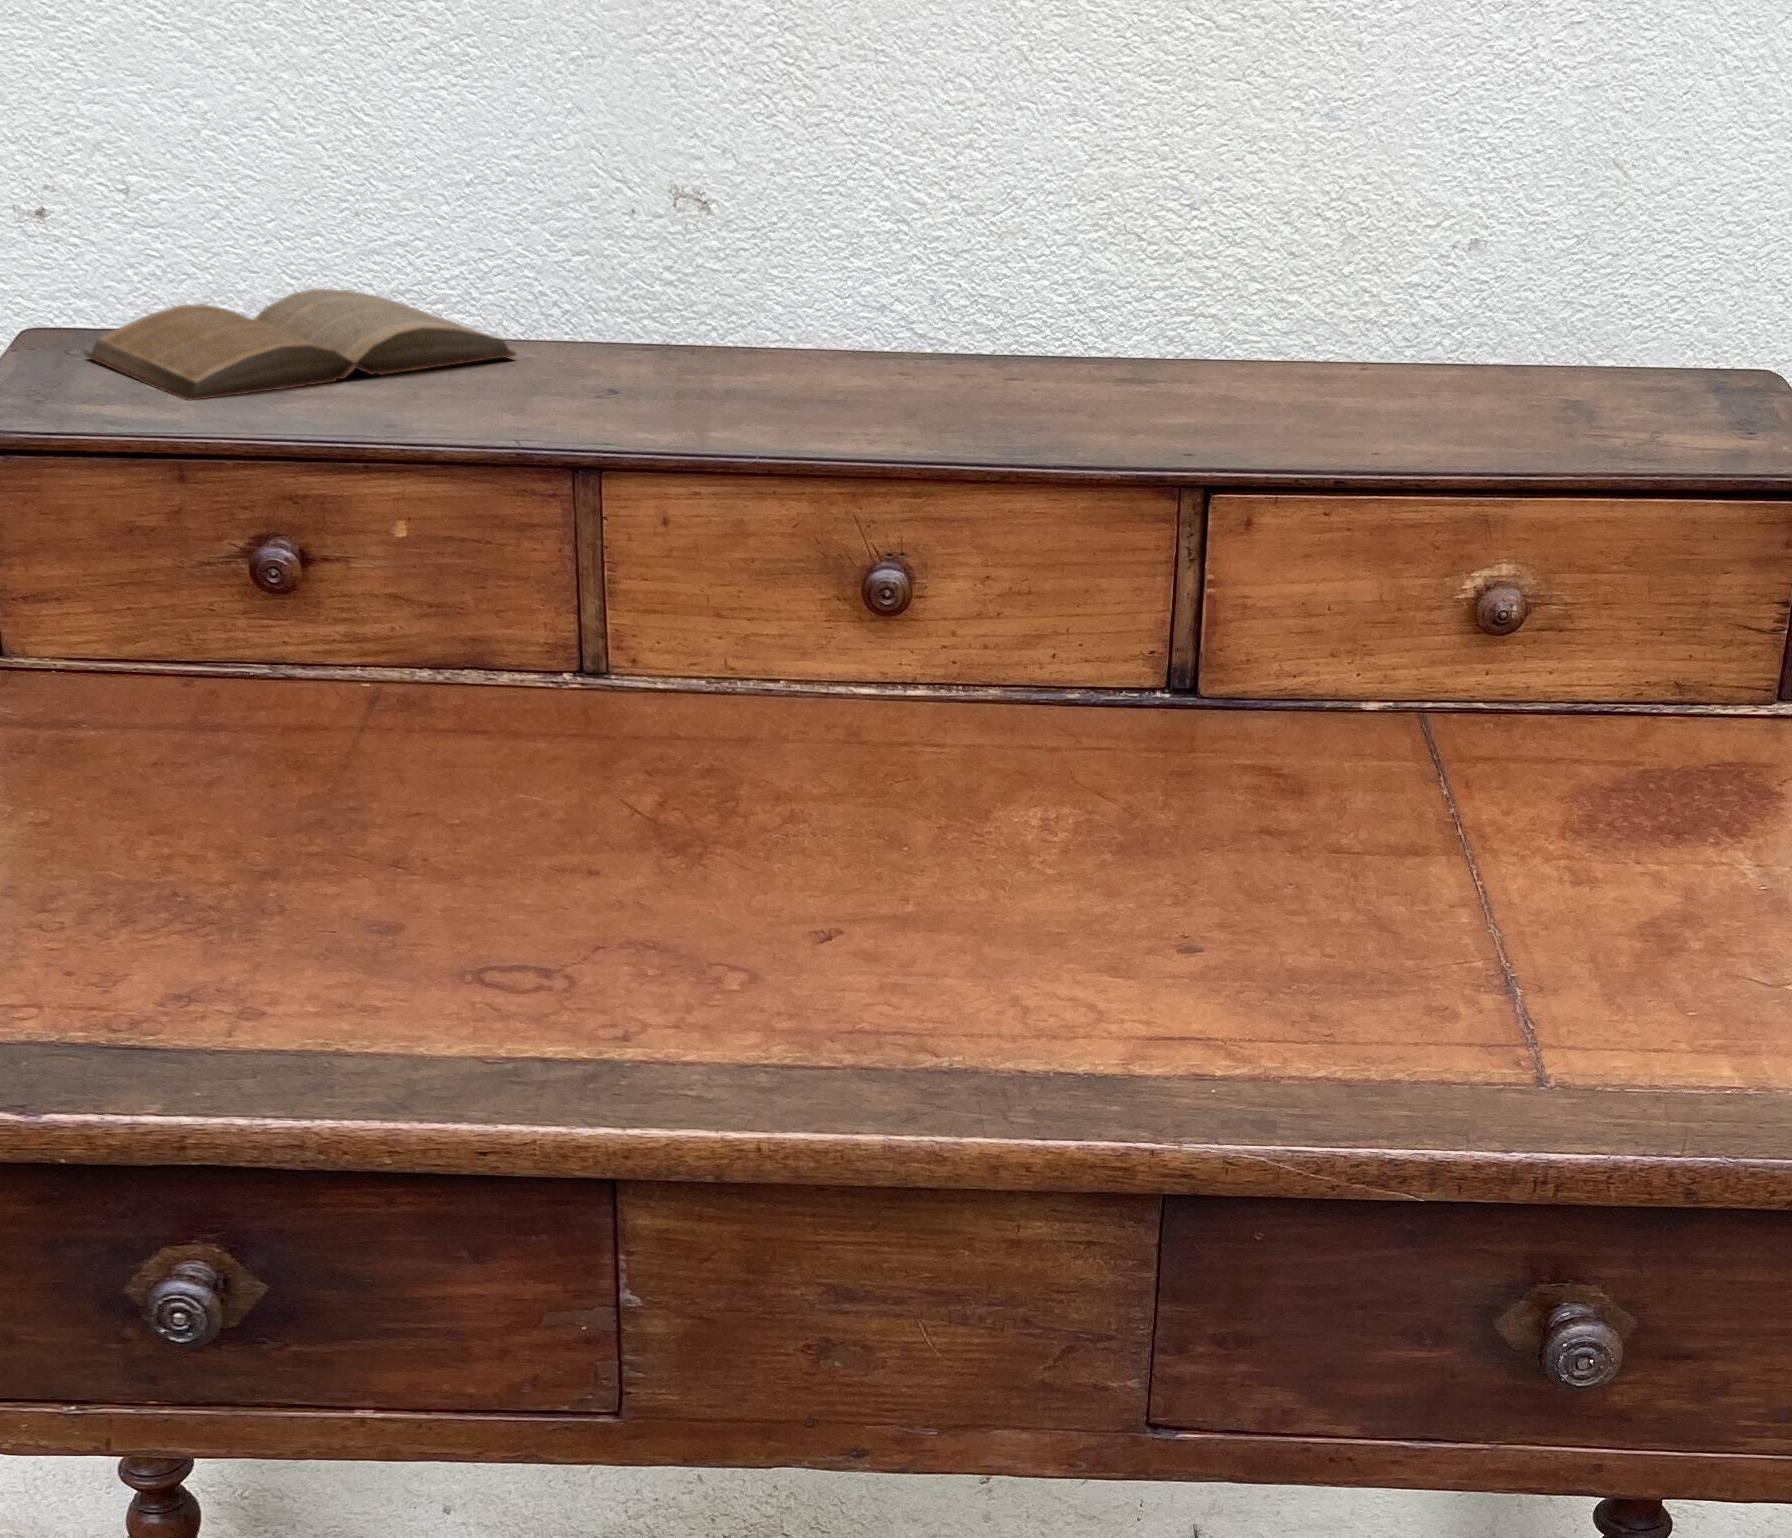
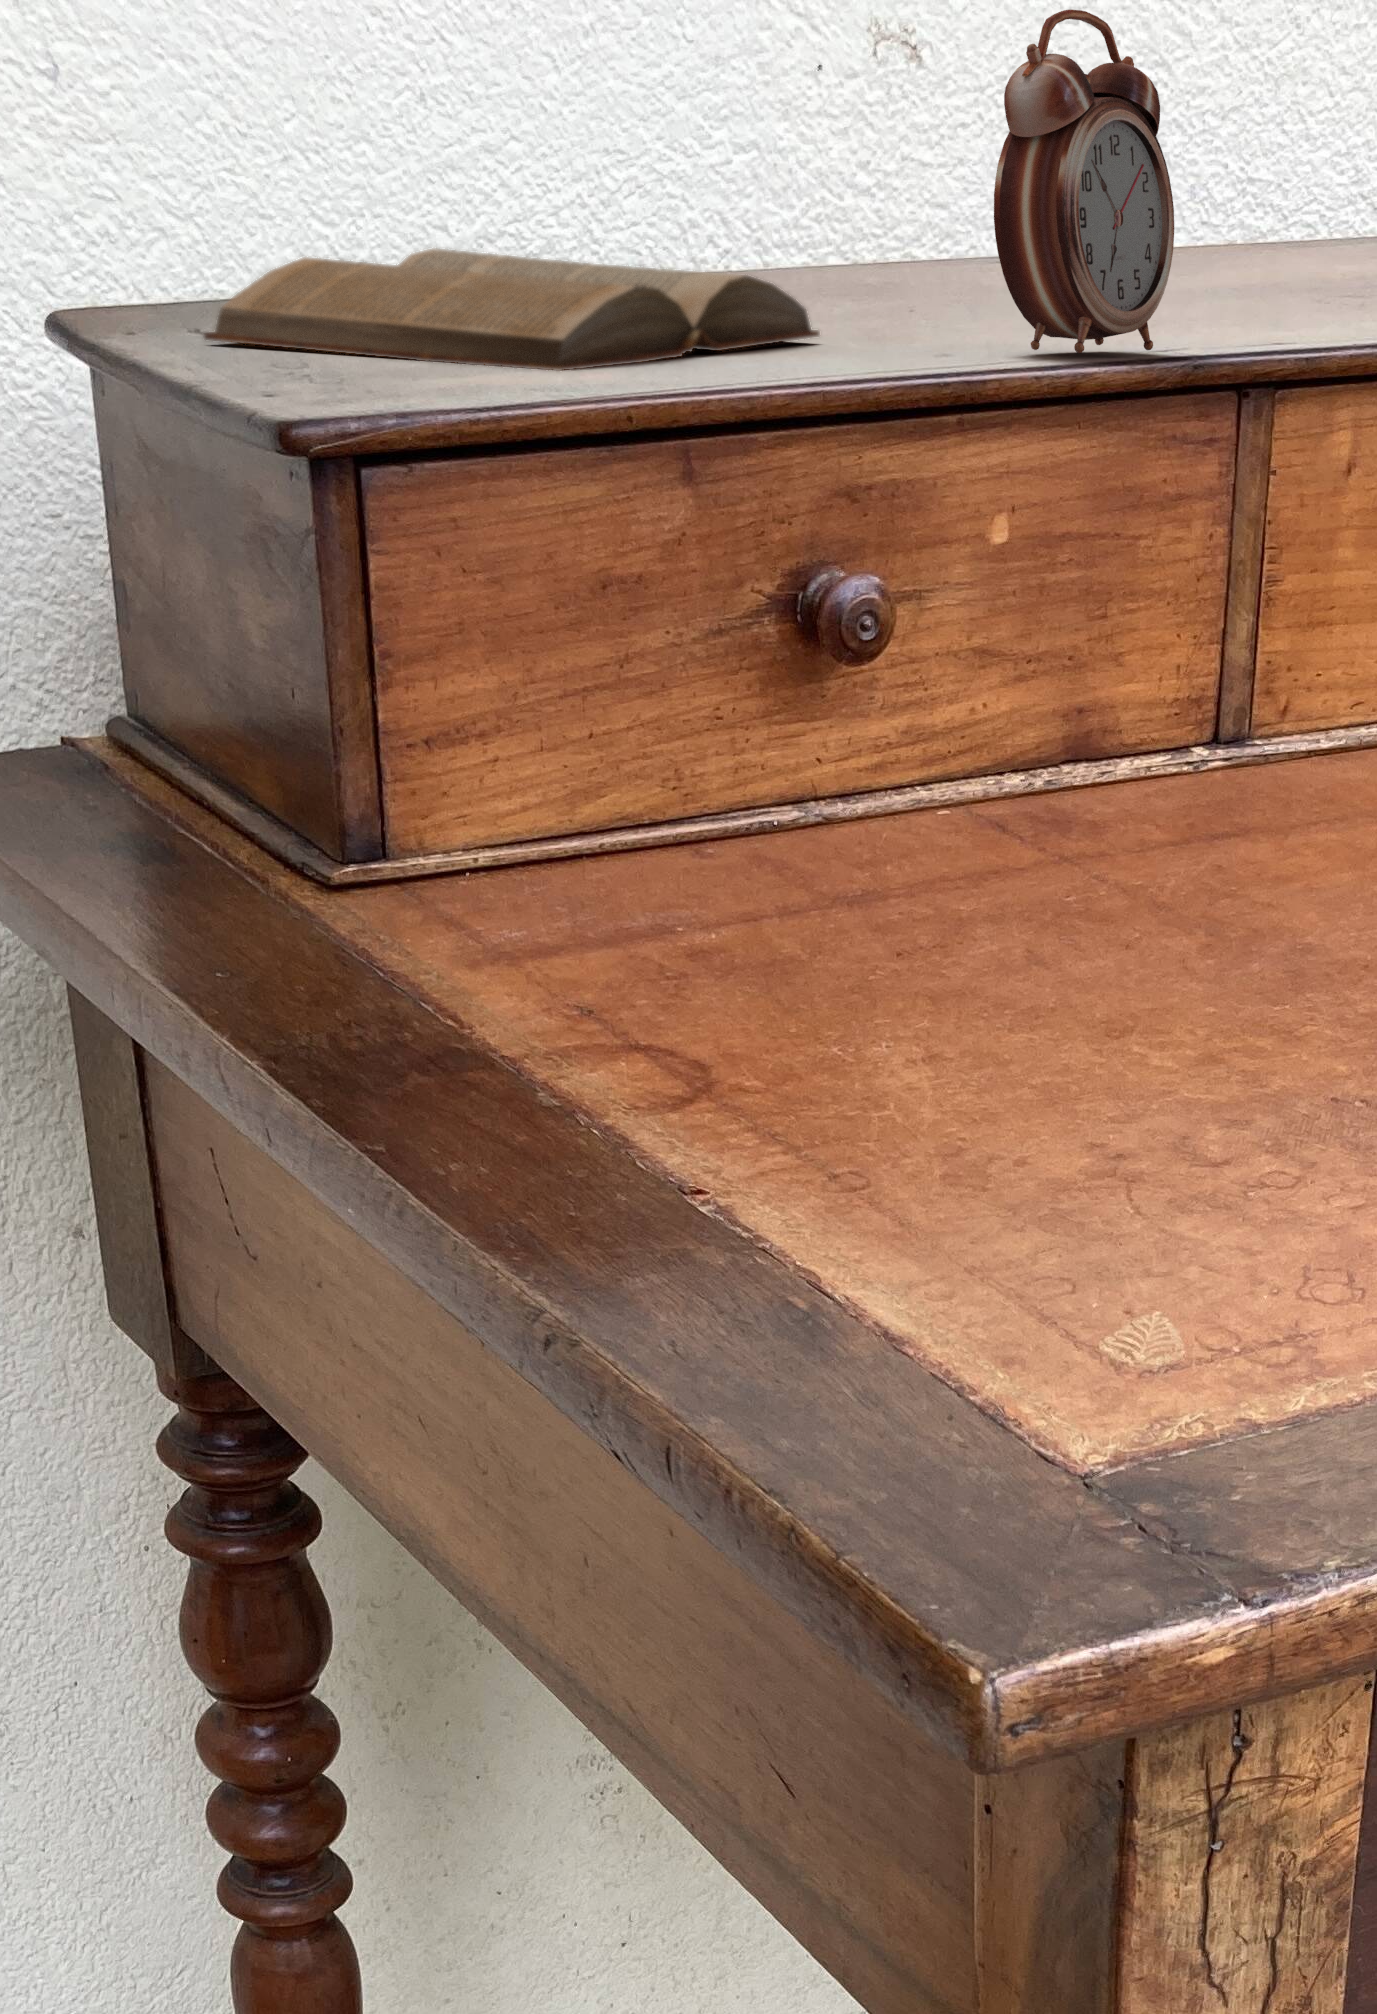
alarm clock: none [585,171,733,385] -> present [994,10,1174,353]

